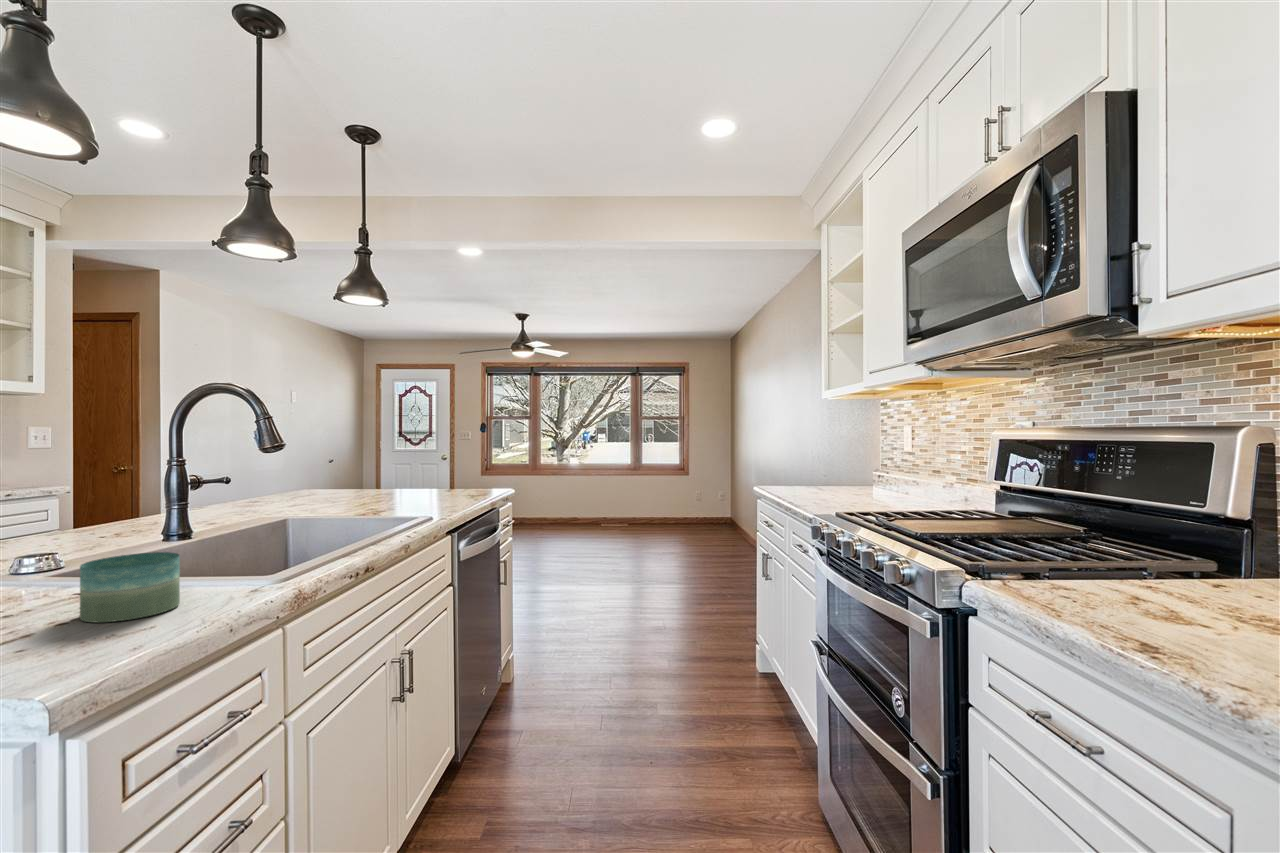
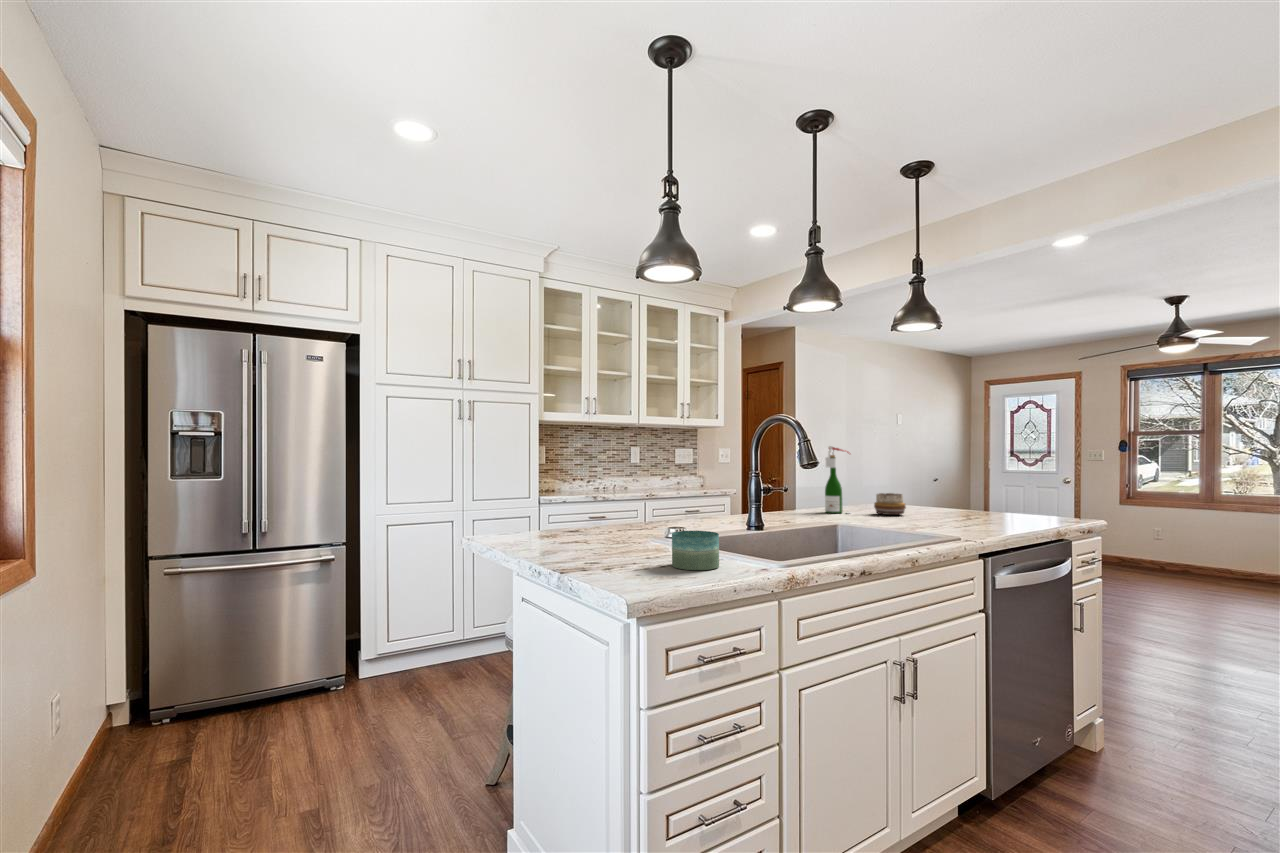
wine bottle: none [252,424,289,505] -> present [825,446,850,513]
decorative bowl: none [314,477,351,501] -> present [874,493,906,515]

